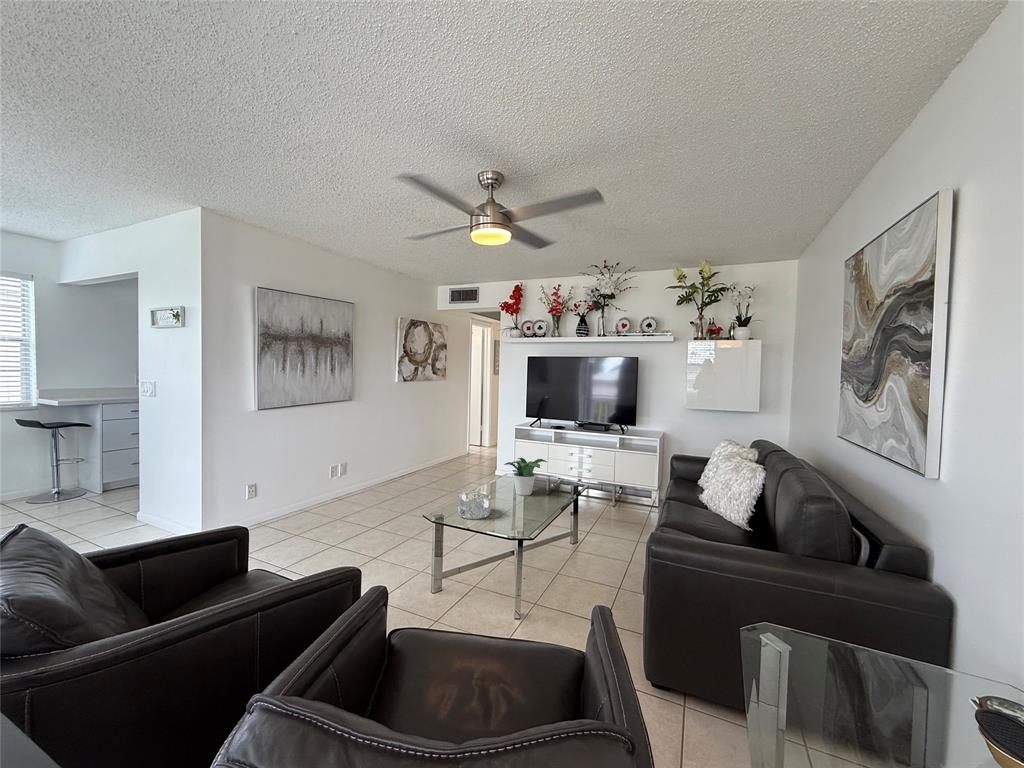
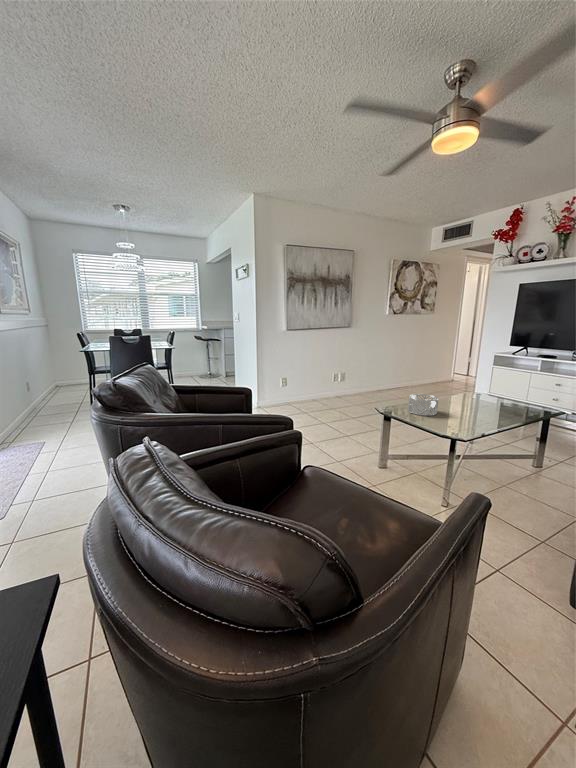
potted plant: present [504,458,547,495] -> none [461,373,512,408]

